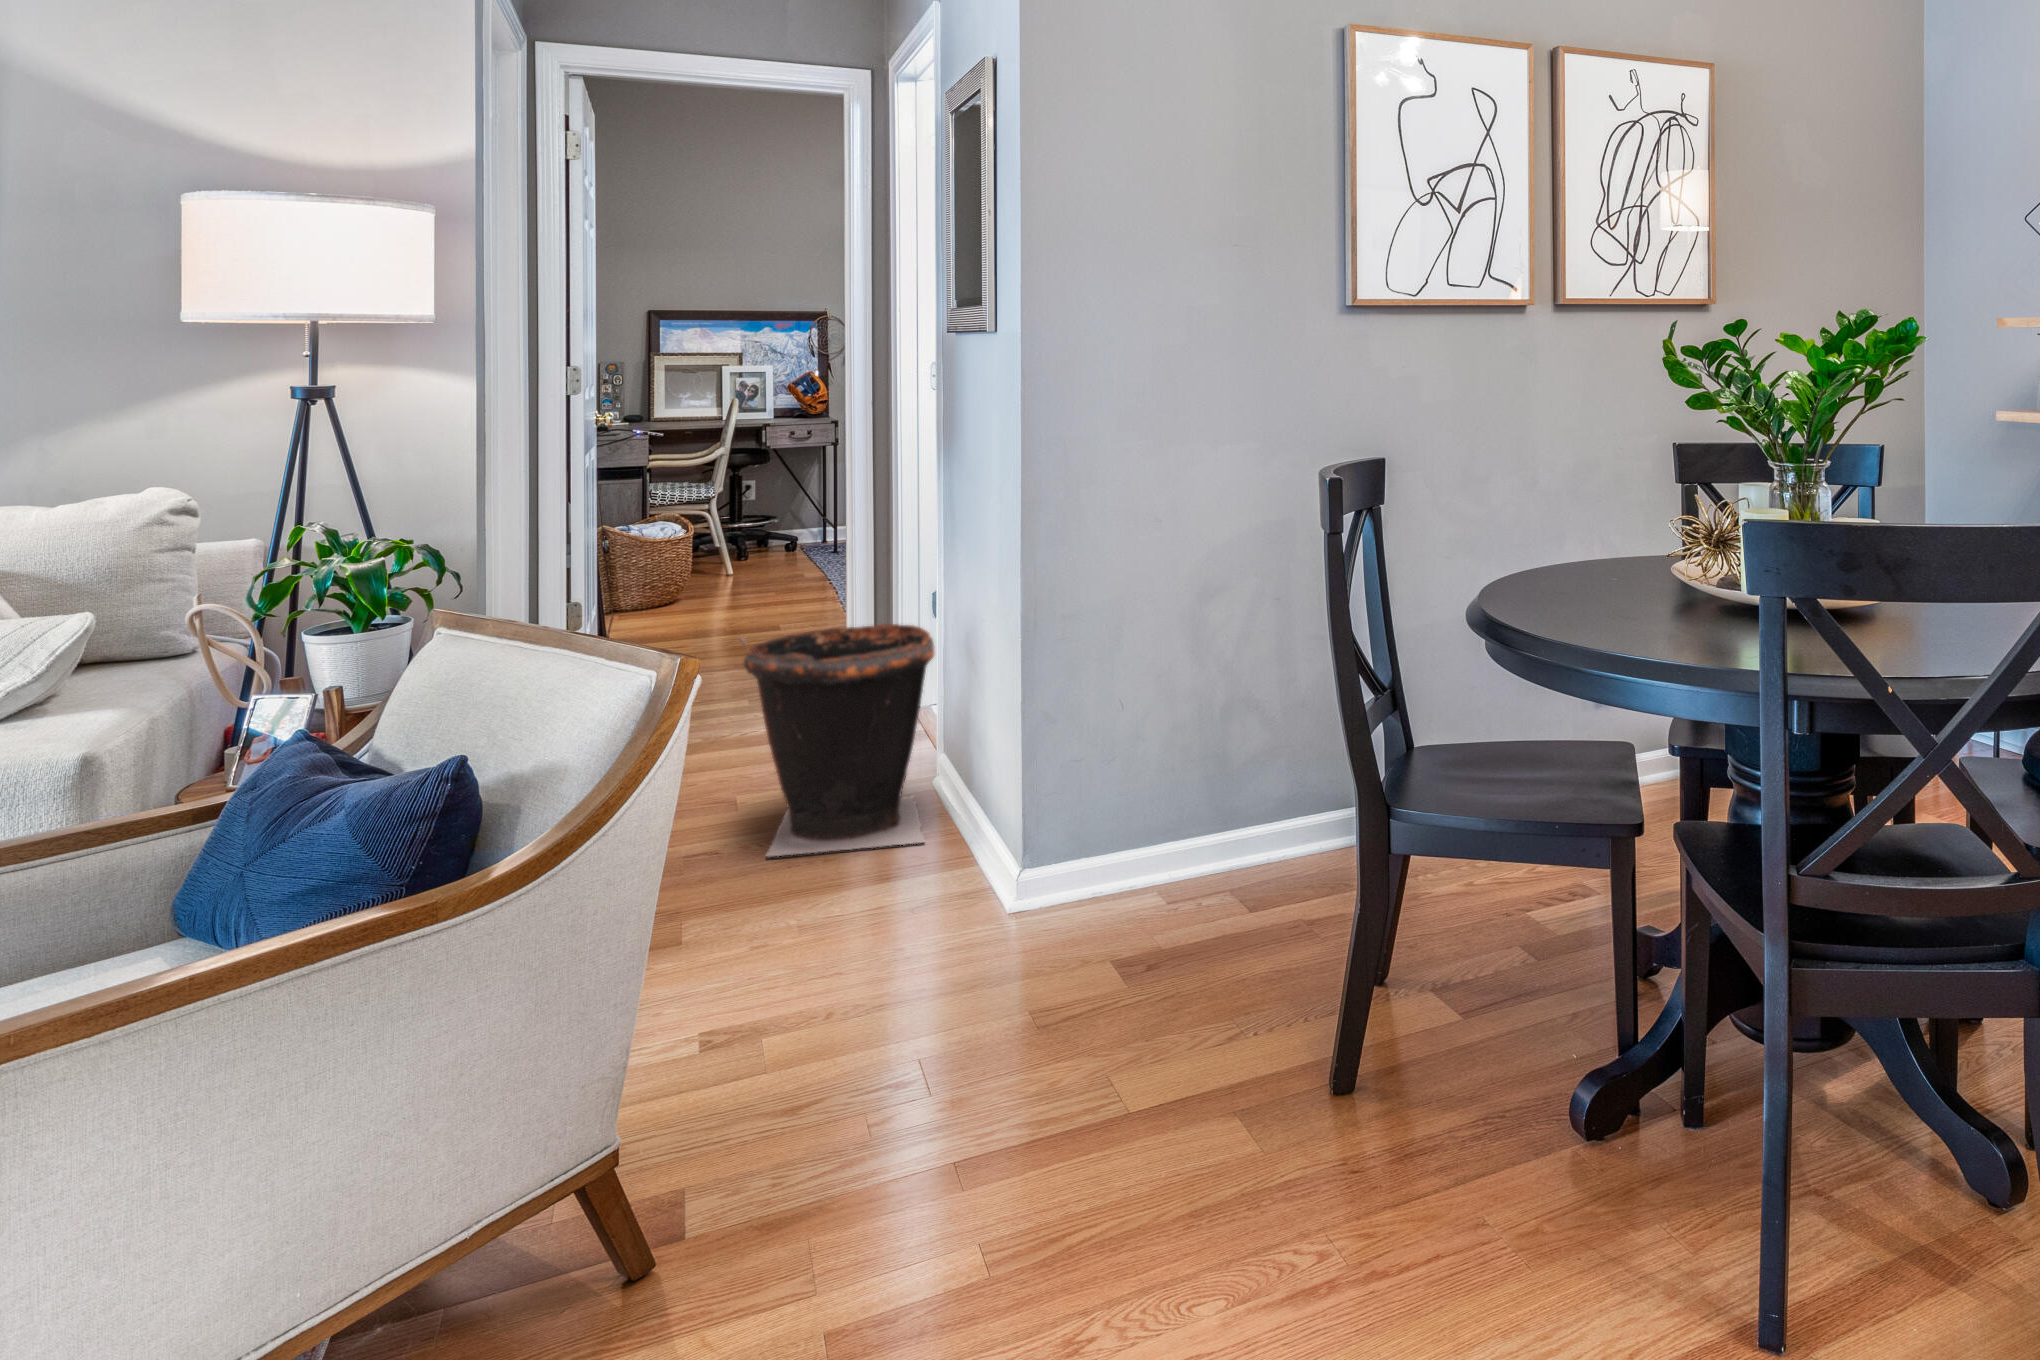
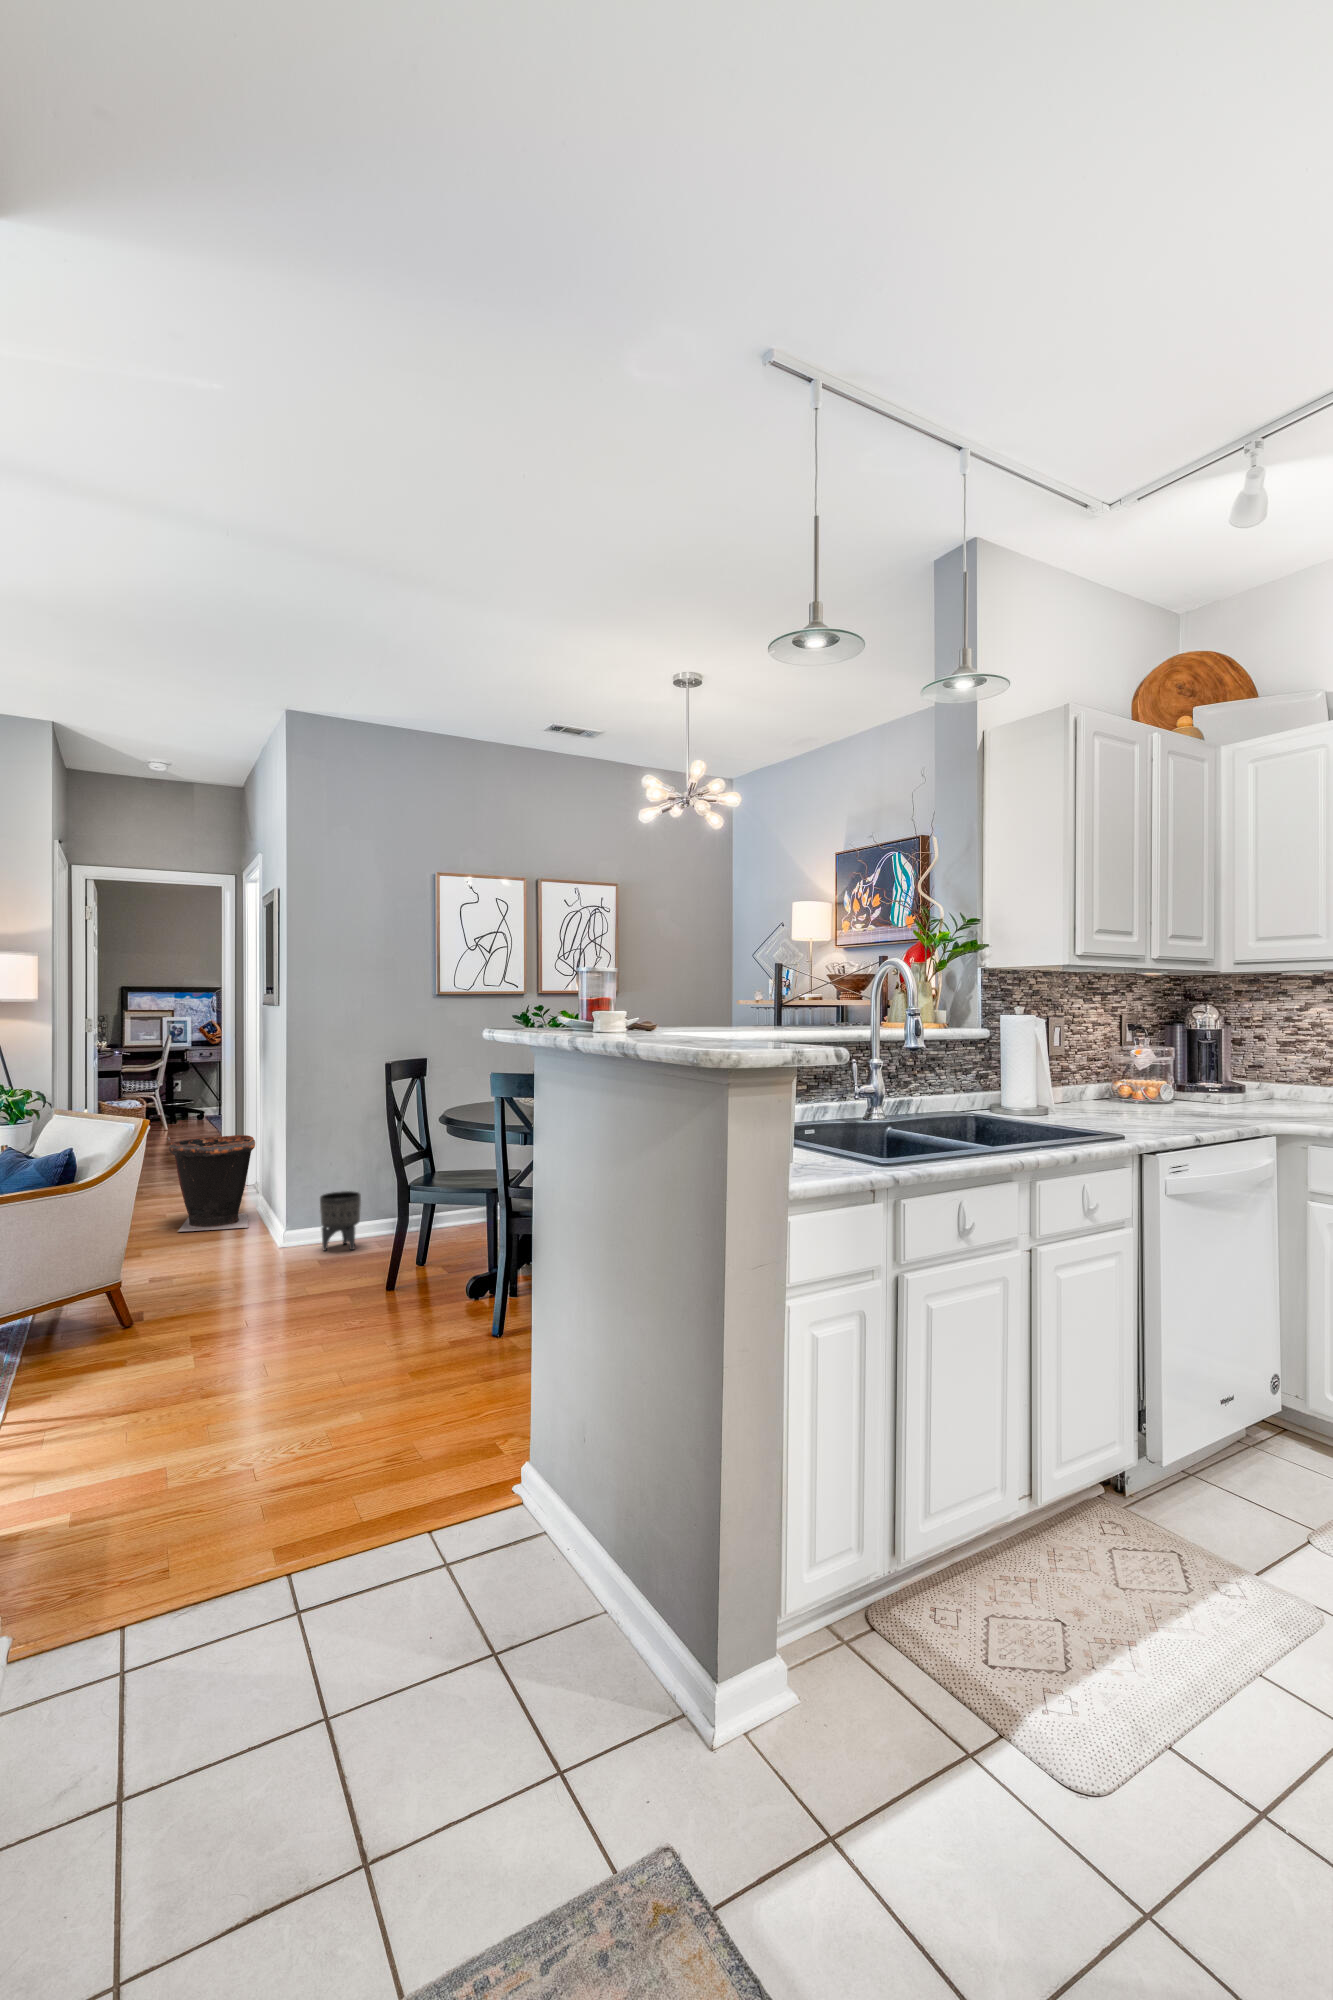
planter: none [1107,775,1202,926] -> present [320,1191,361,1251]

